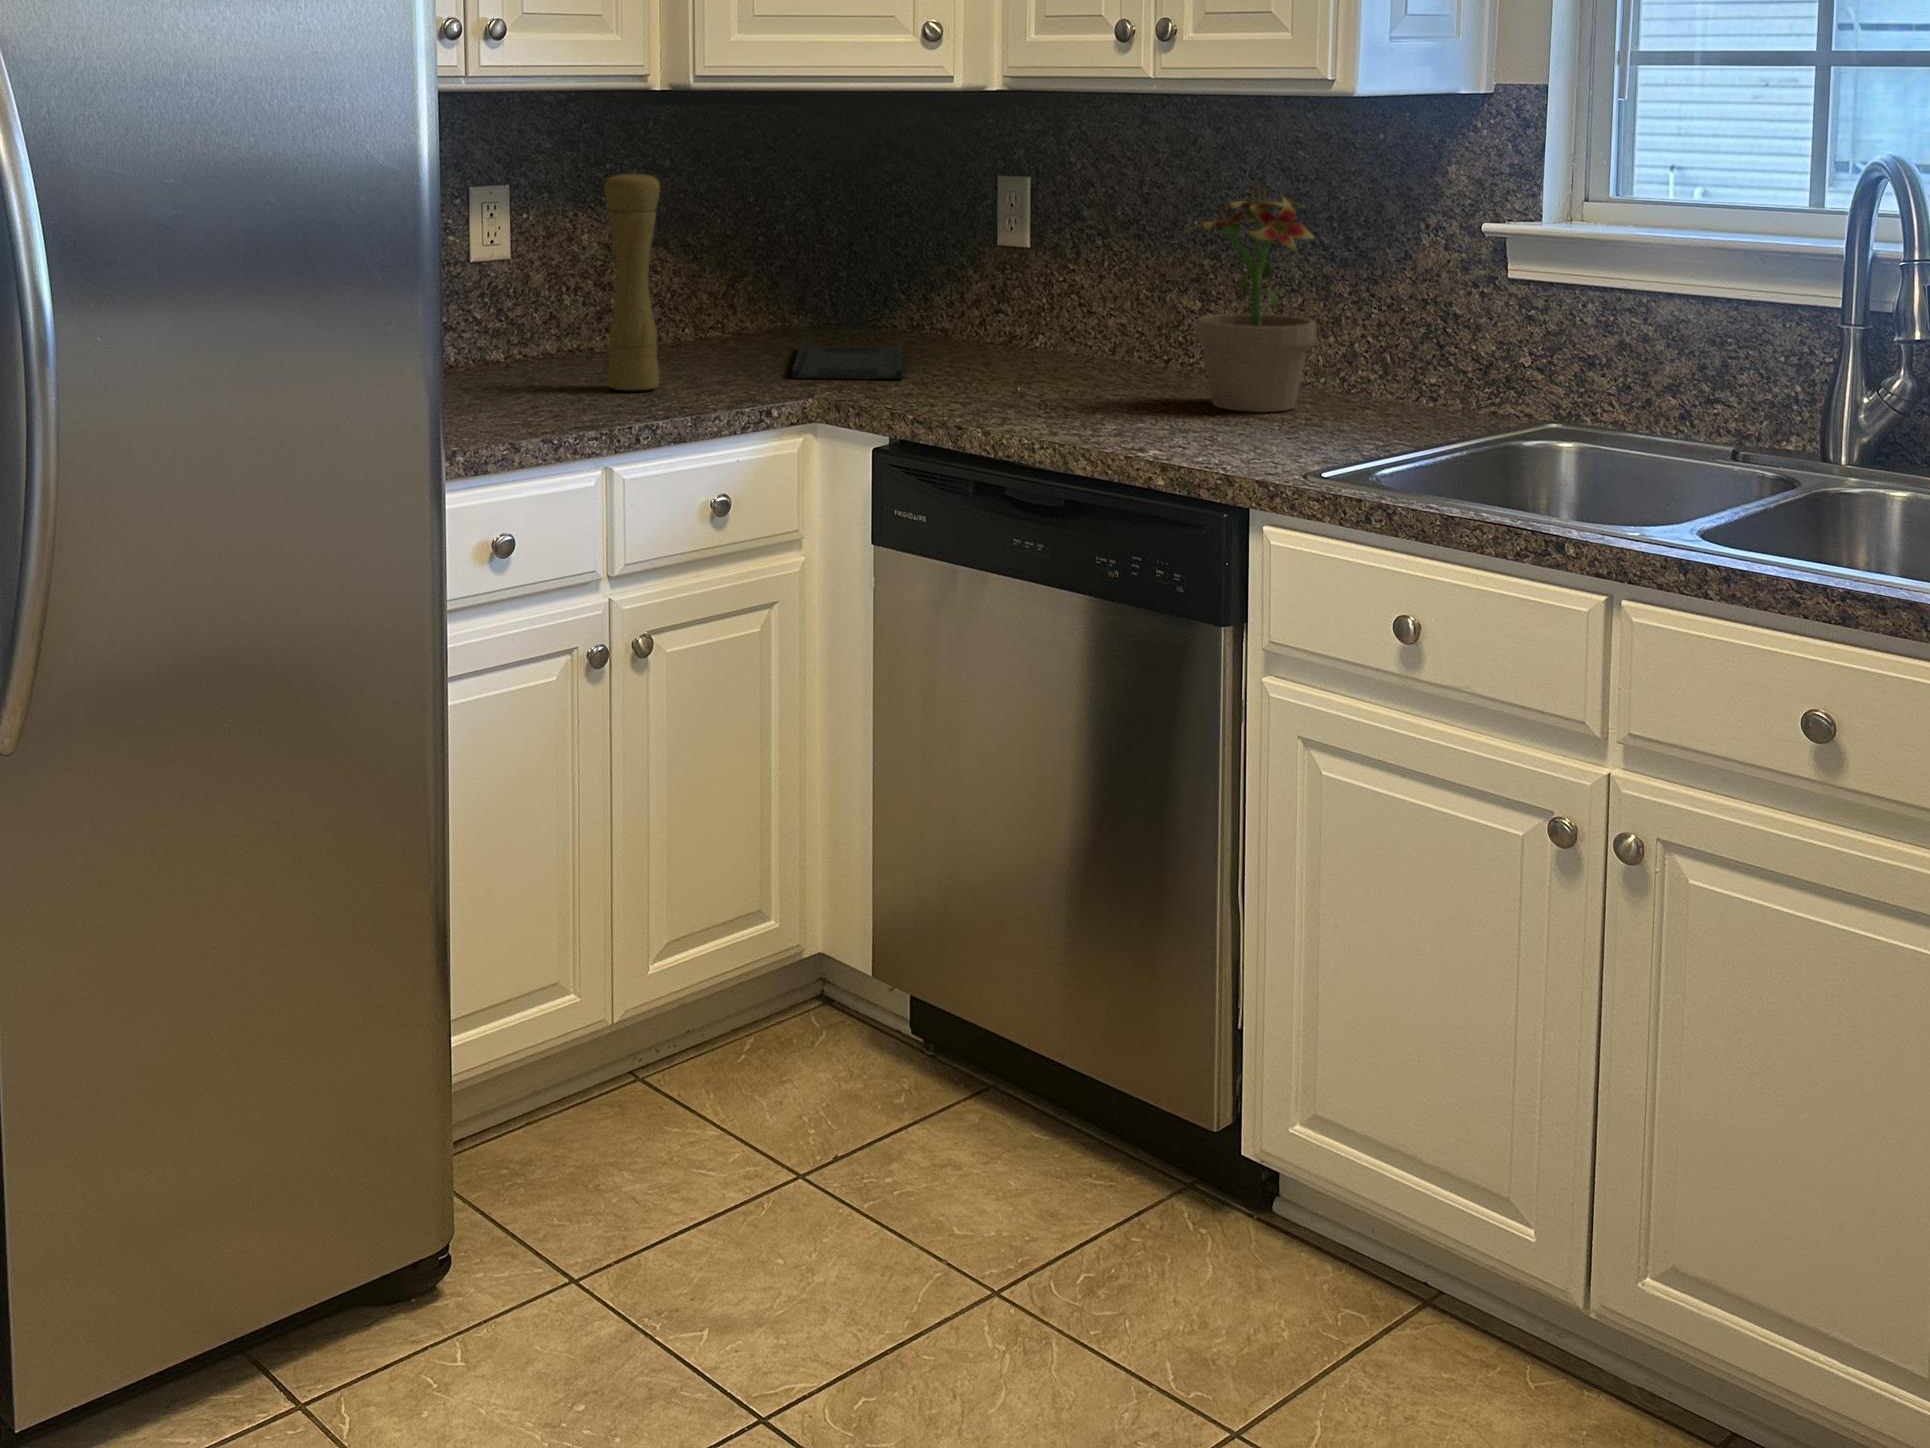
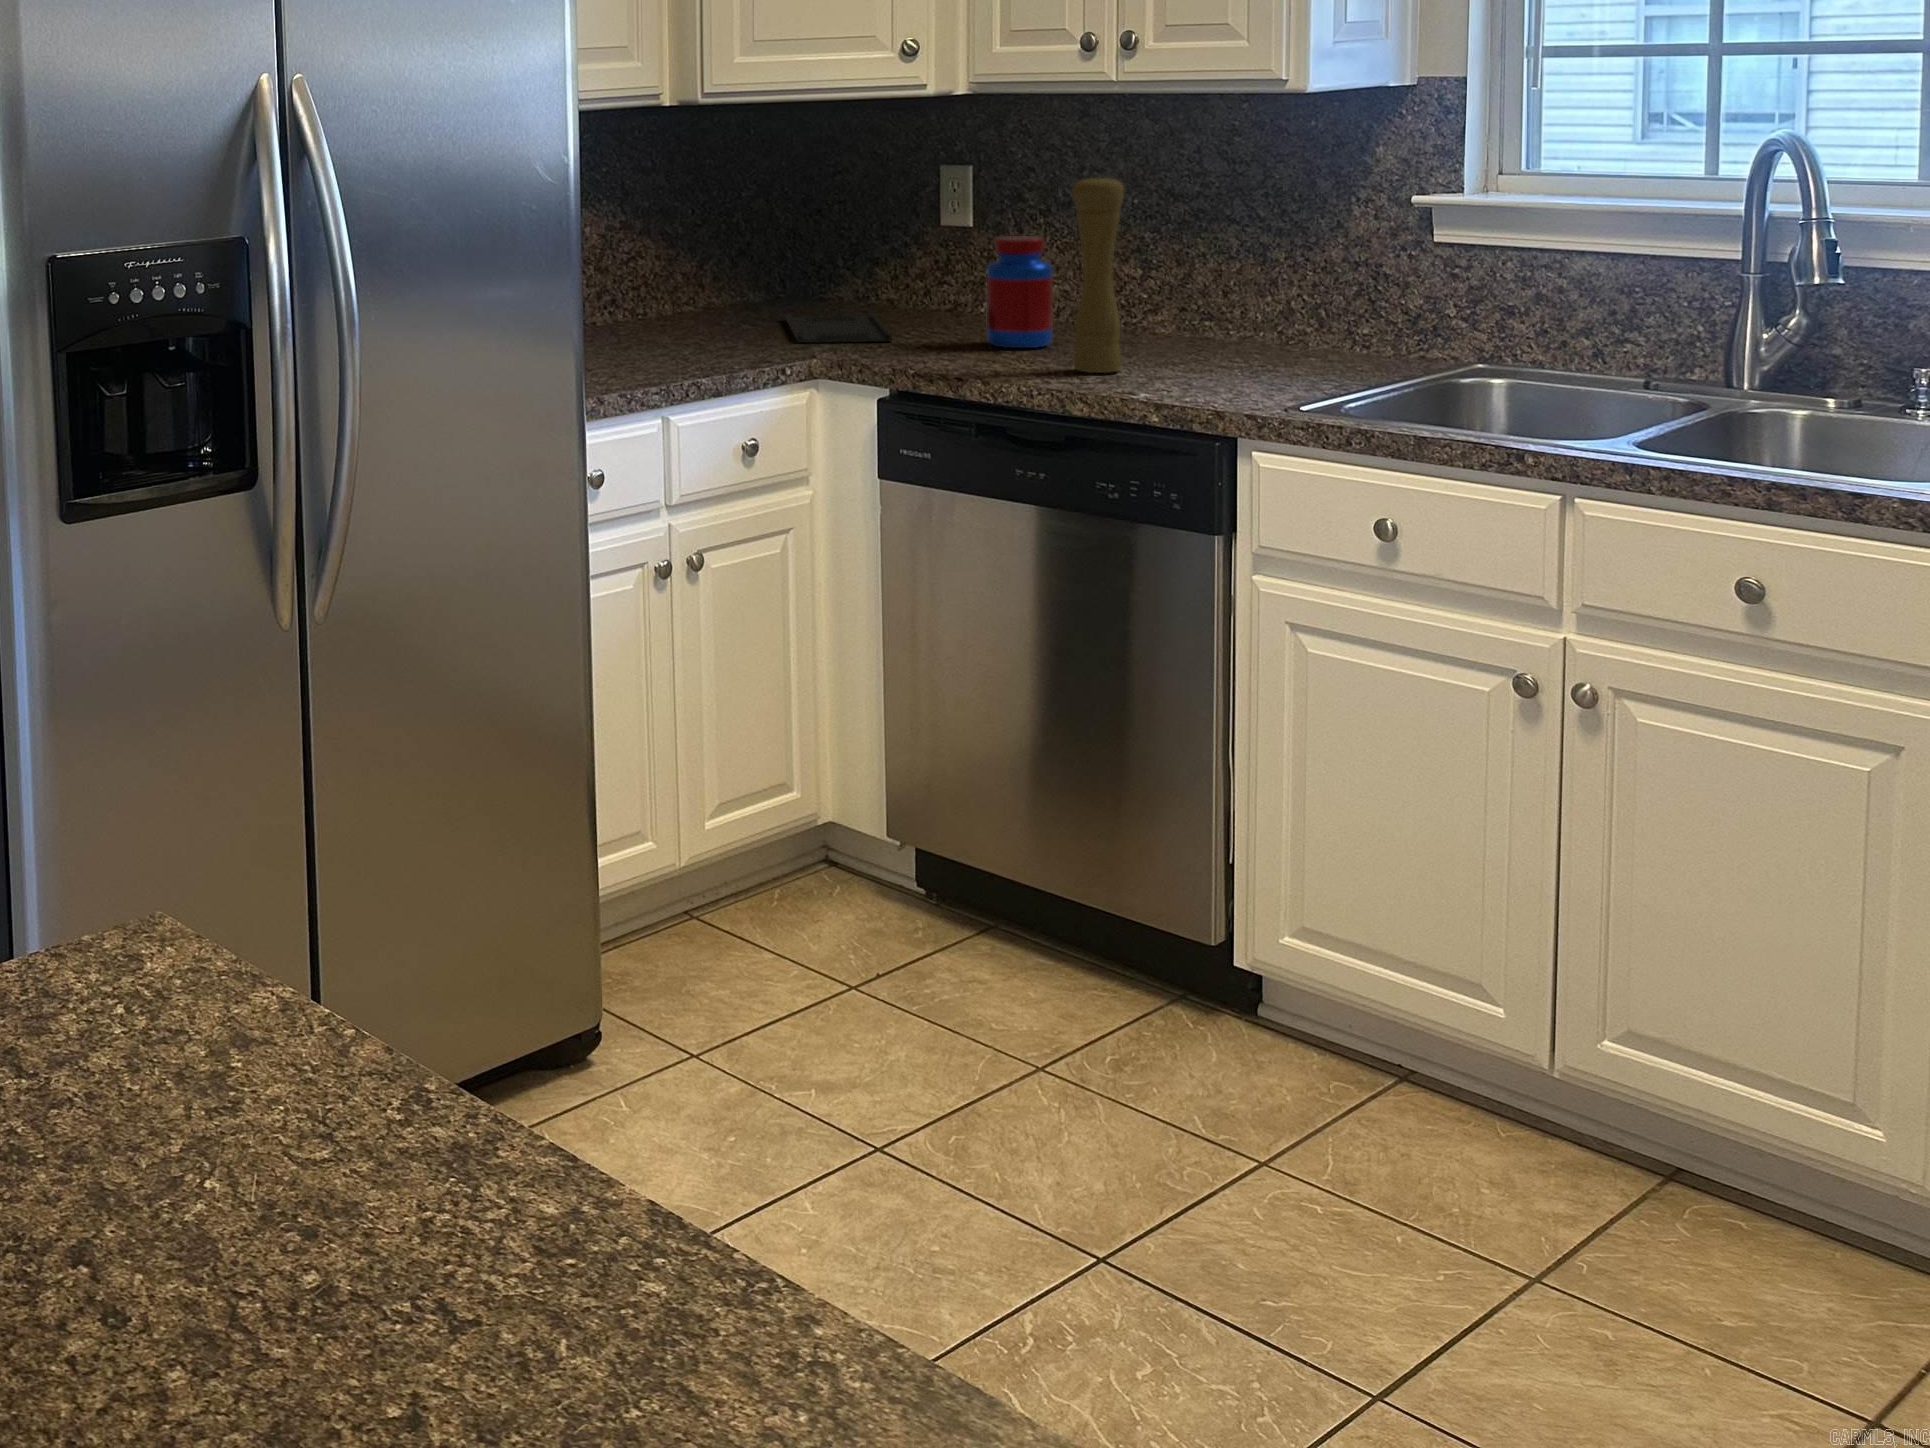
pepper mill: present [604,170,660,390] -> present [1073,175,1124,373]
potted plant: present [1184,182,1316,412] -> none [1144,167,1262,360]
jar: none [1009,257,1086,391] -> present [986,236,1053,348]

